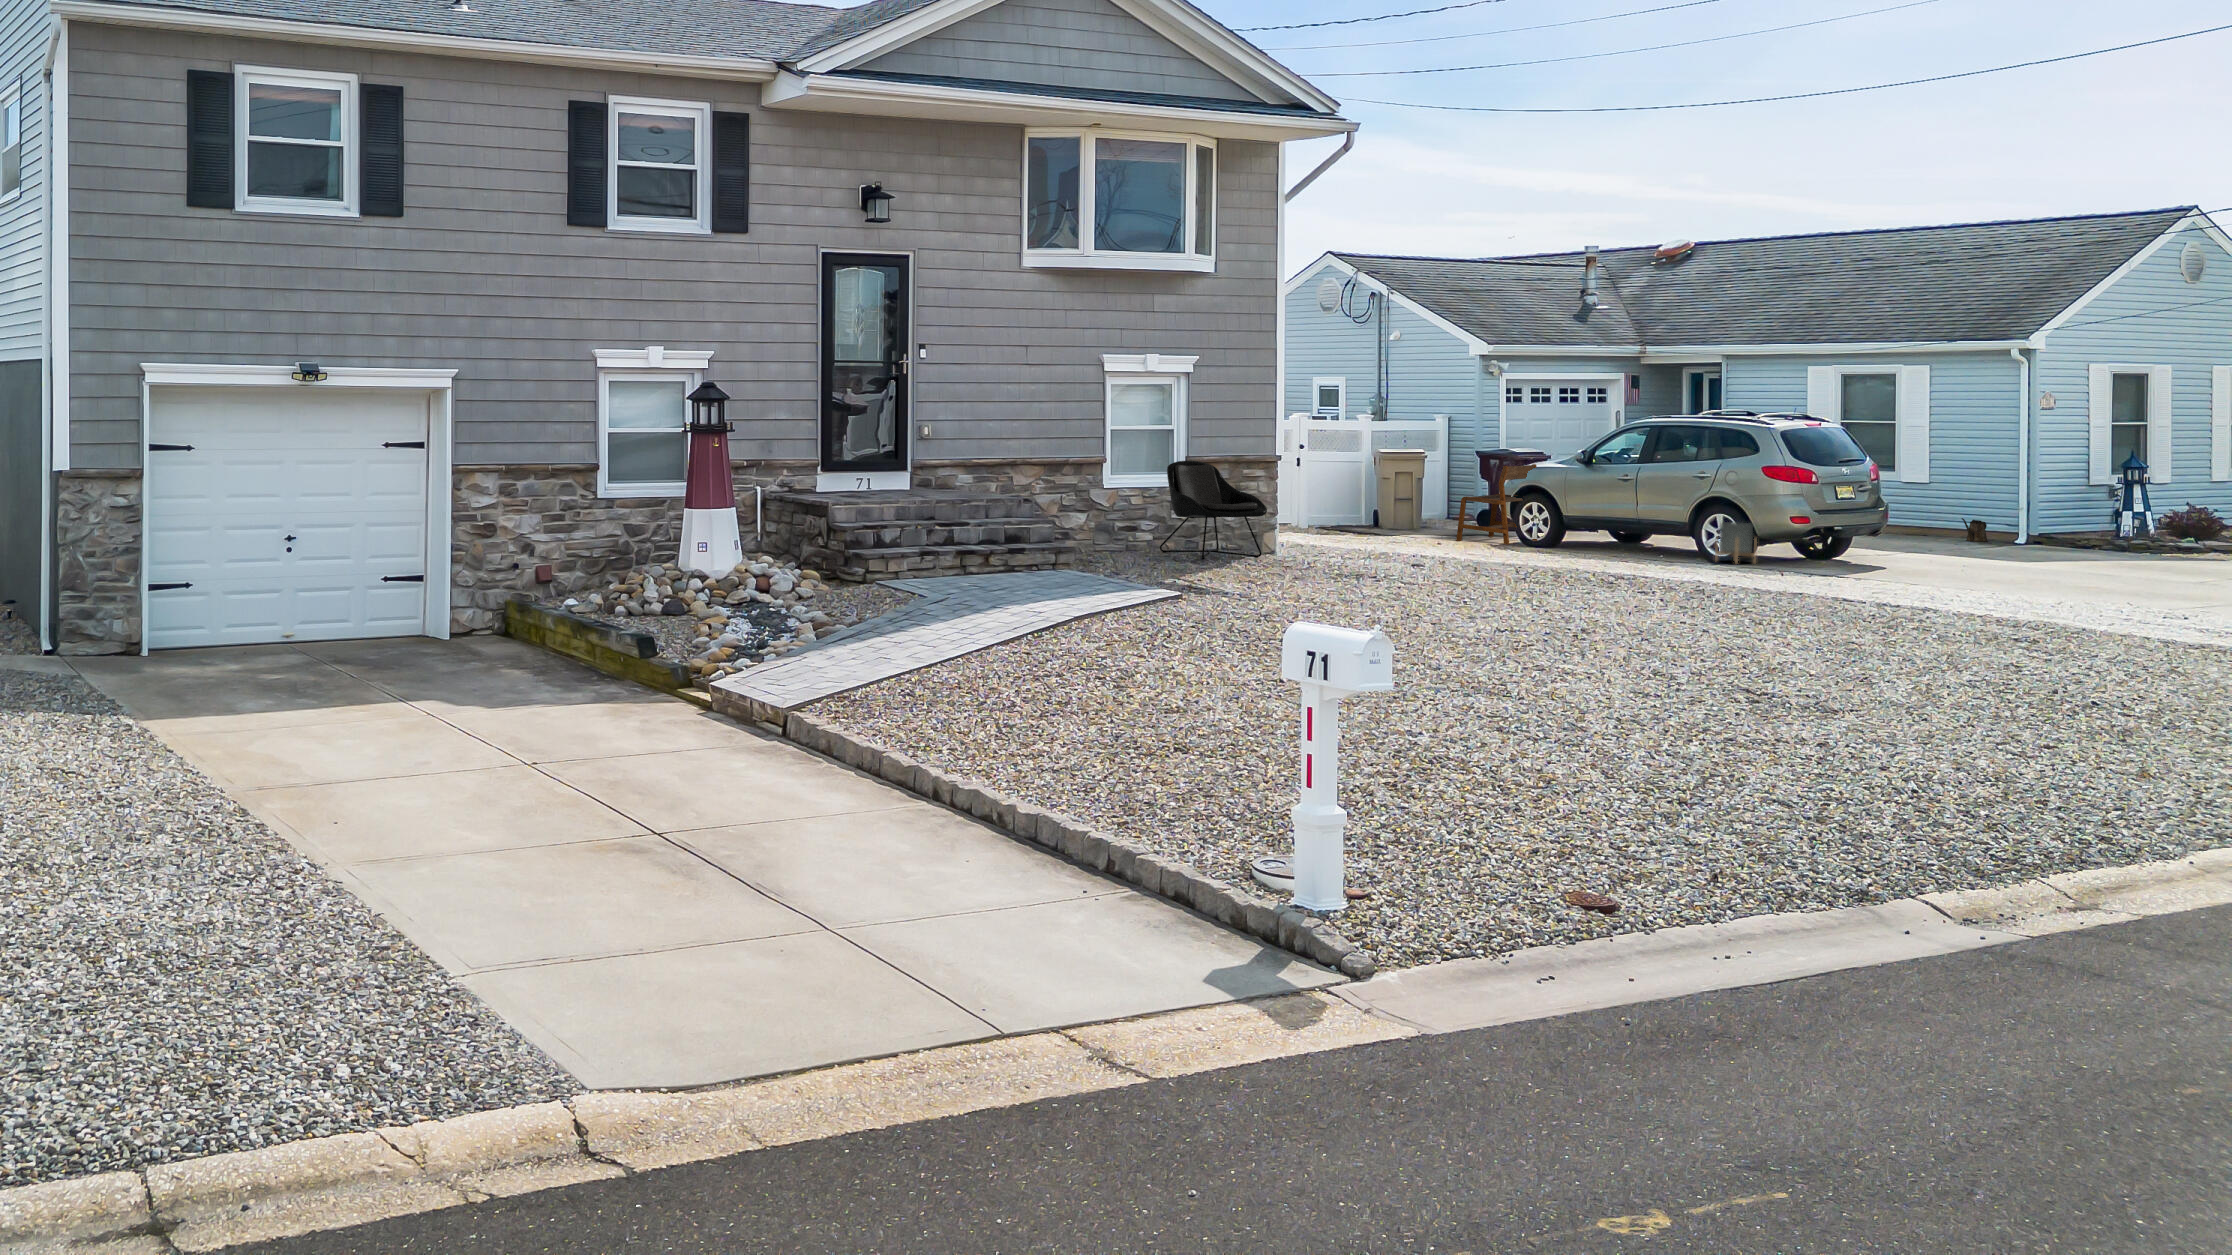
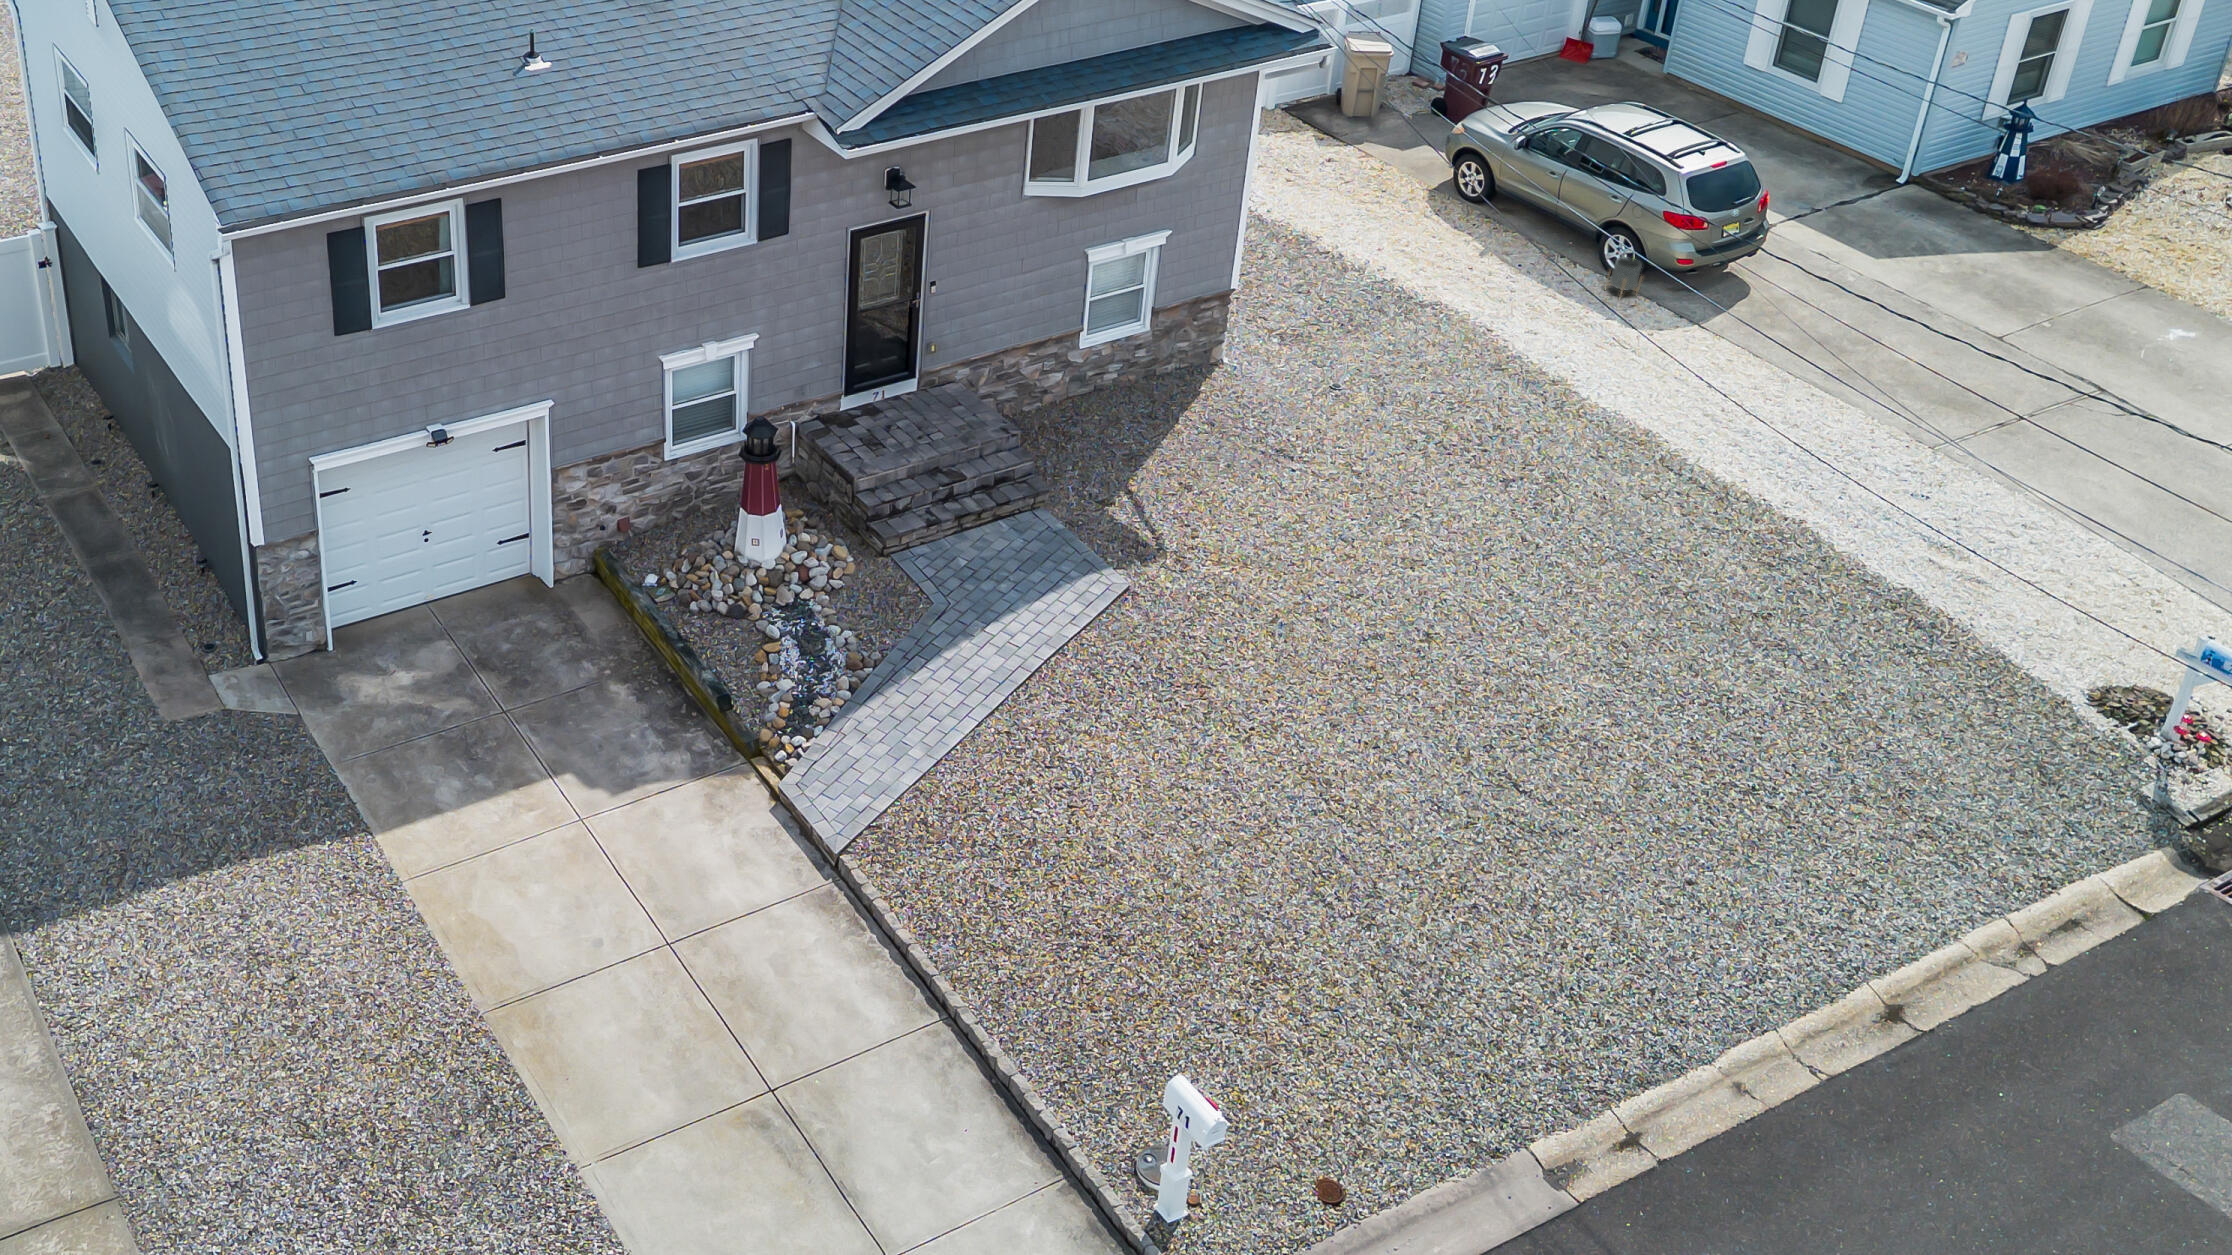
lounge chair: present [1160,461,1267,559] -> none [1122,314,1214,418]
bench: present [1456,464,1537,544] -> none [1394,133,1480,221]
watering can: present [1962,518,1987,542] -> none [1860,145,1883,166]

